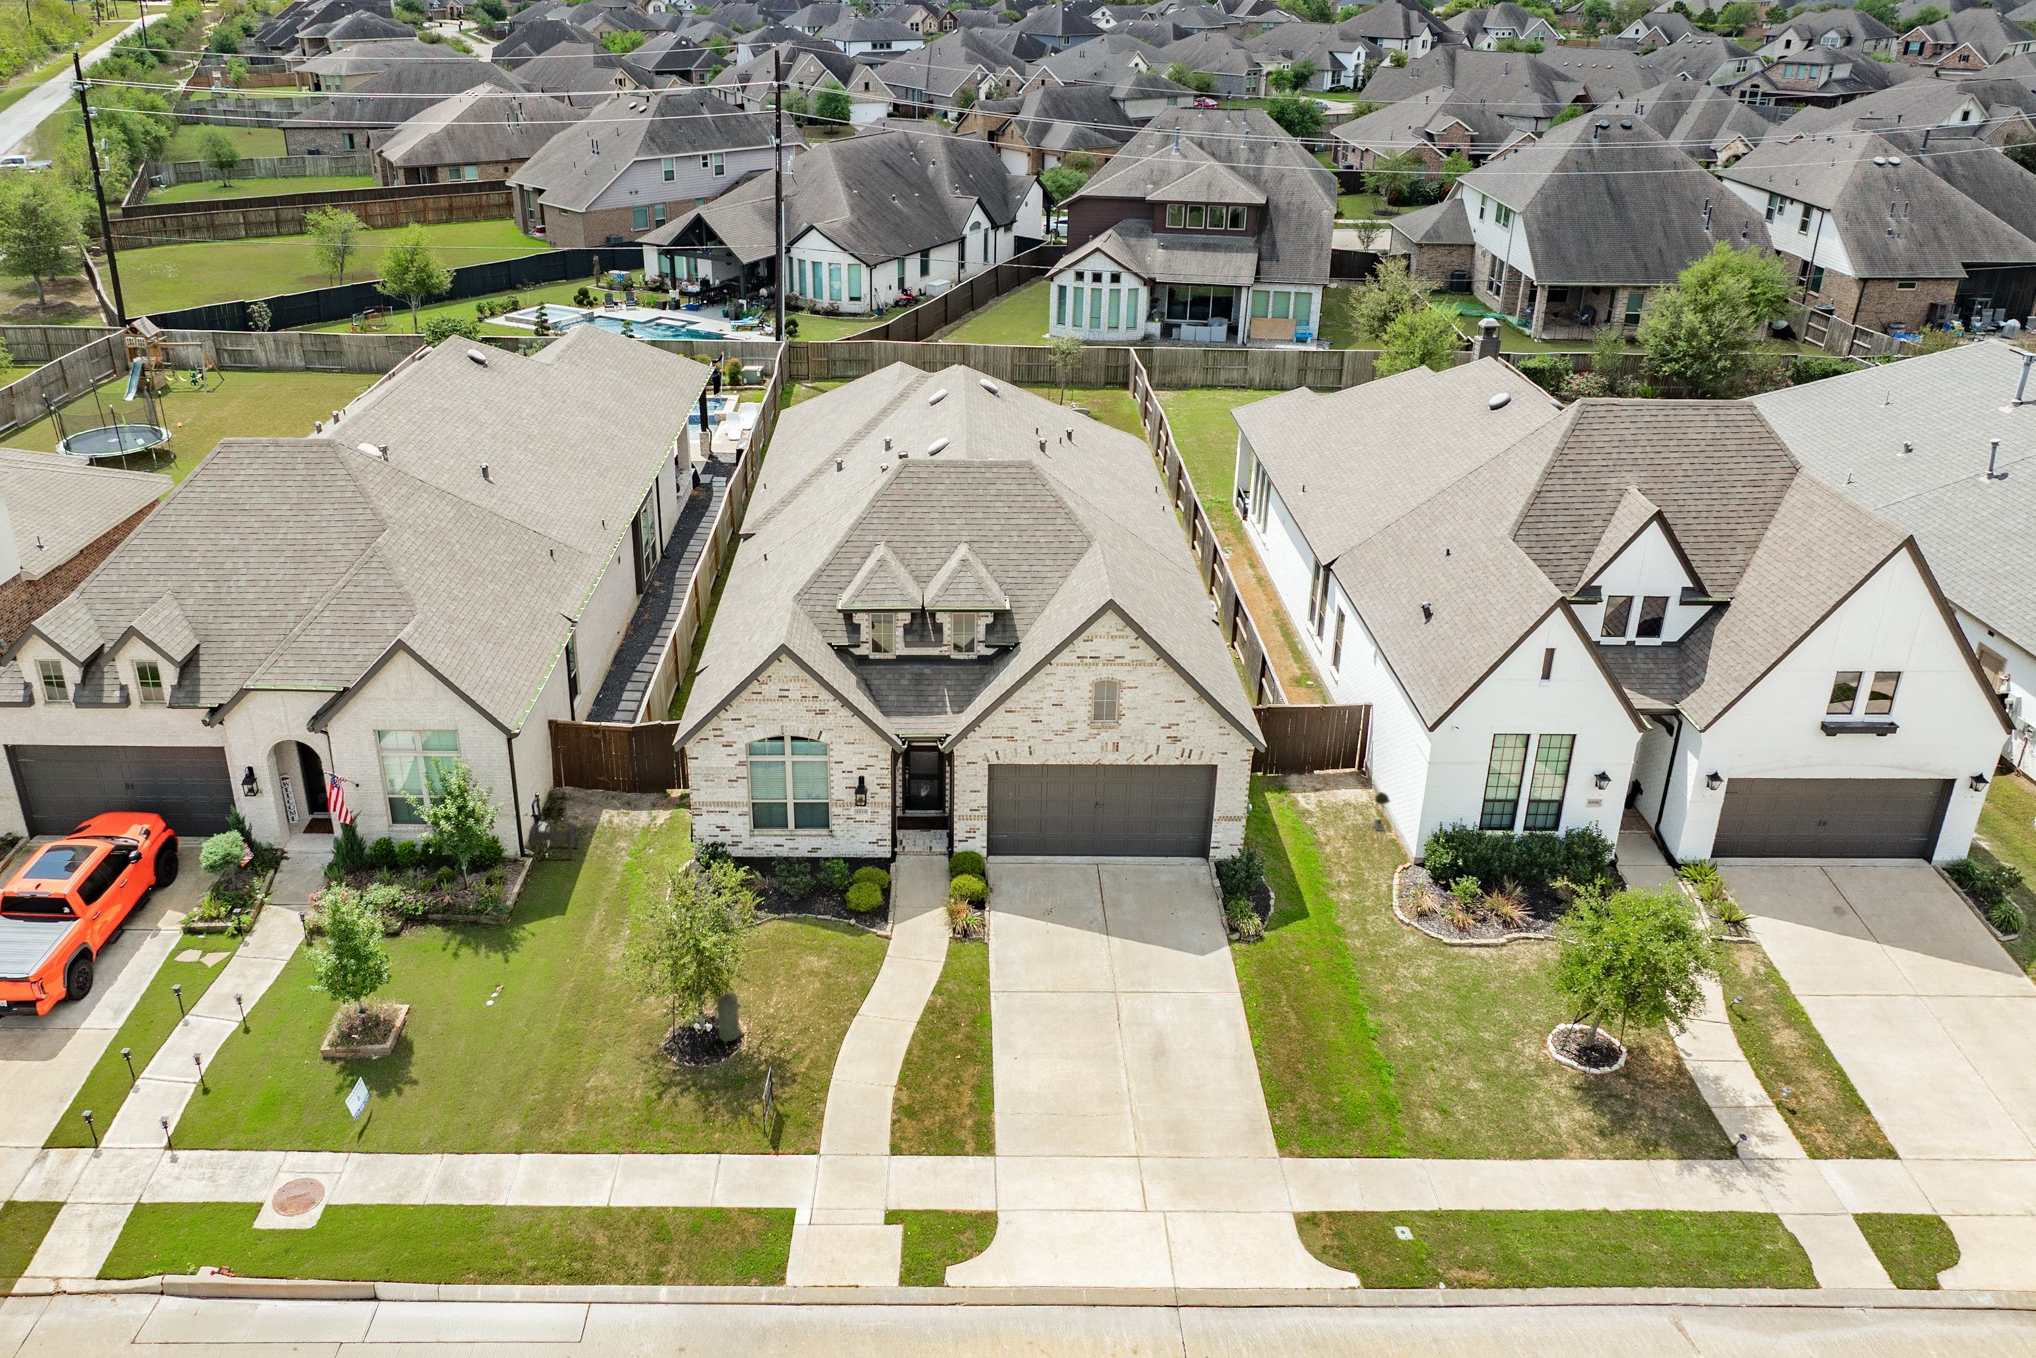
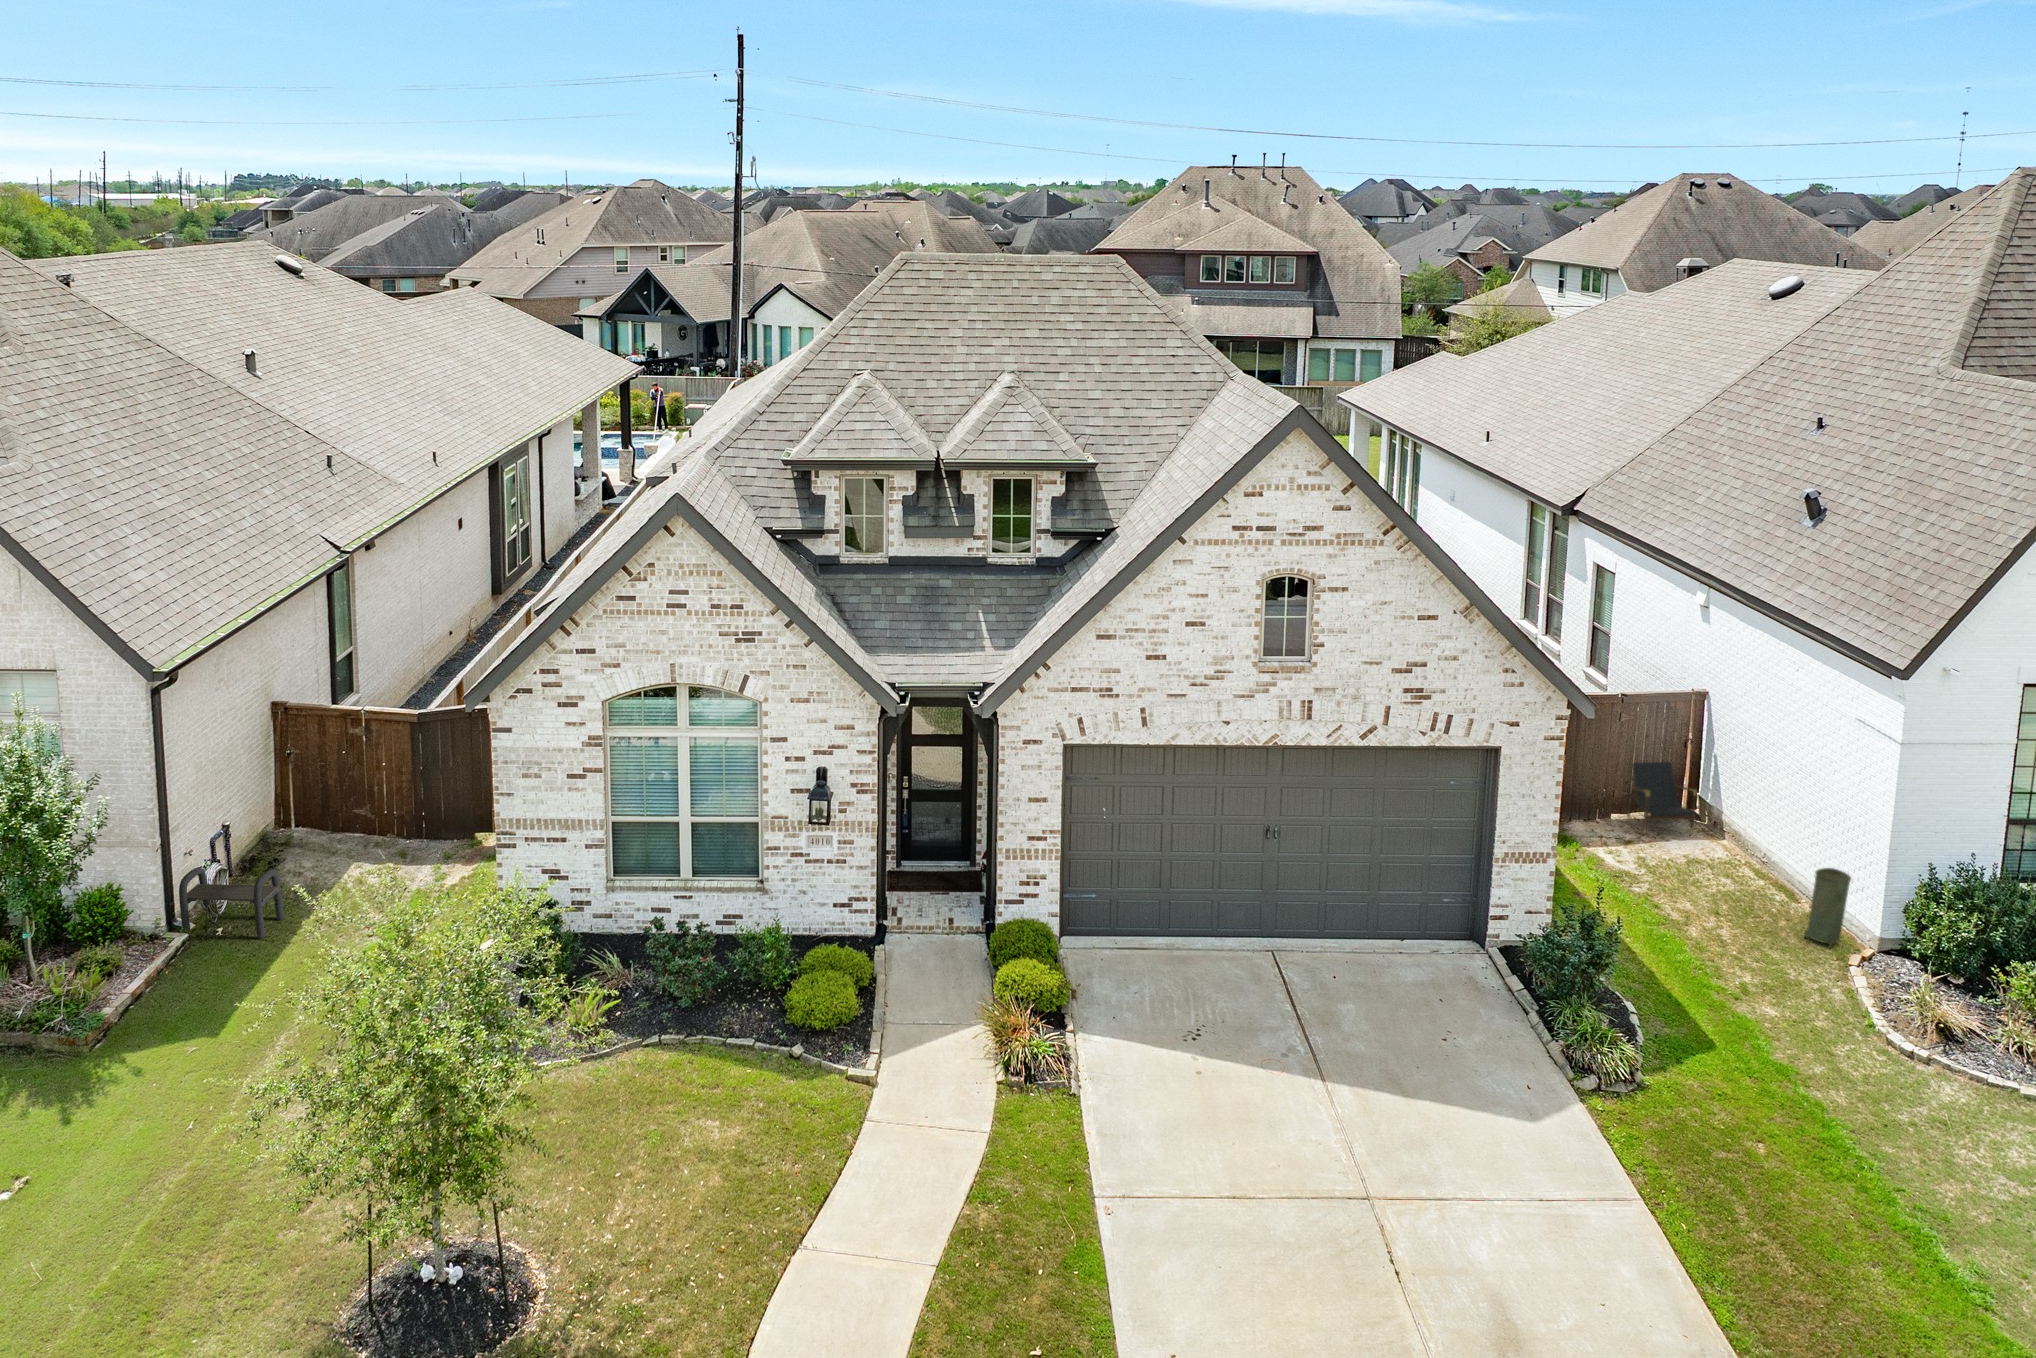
lounge chair: none [1322,744,1357,788] -> present [1627,762,1697,834]
potted tree: present [1374,792,1390,831] -> none [1757,827,1792,899]
trash can: present [716,993,740,1043] -> present [1805,868,1851,948]

